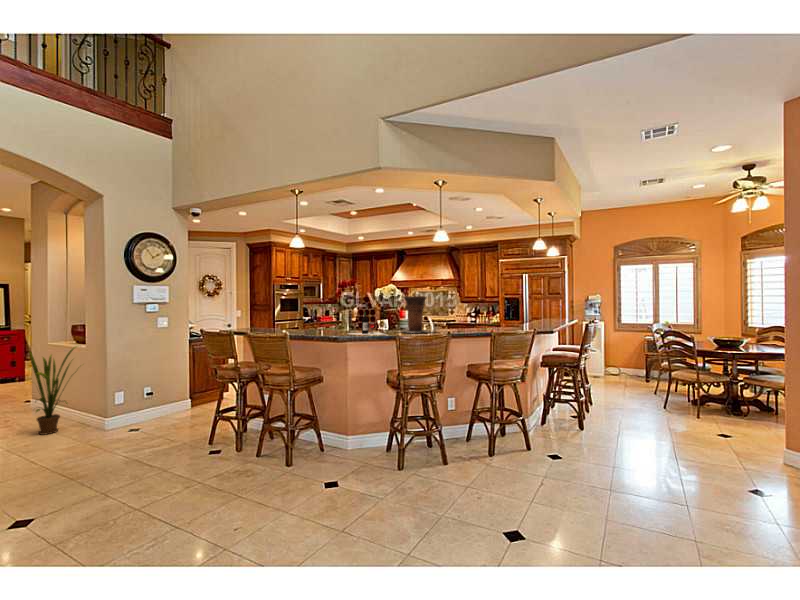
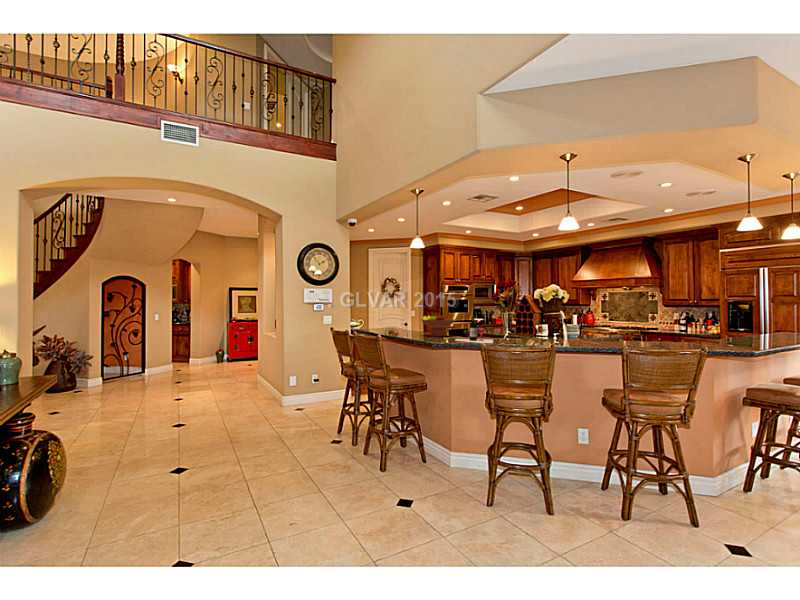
vase: present [403,296,430,333] -> none [514,298,566,343]
fruit bowl: none [305,311,338,332] -> present [421,313,455,336]
house plant: present [29,347,76,435] -> none [232,336,272,404]

